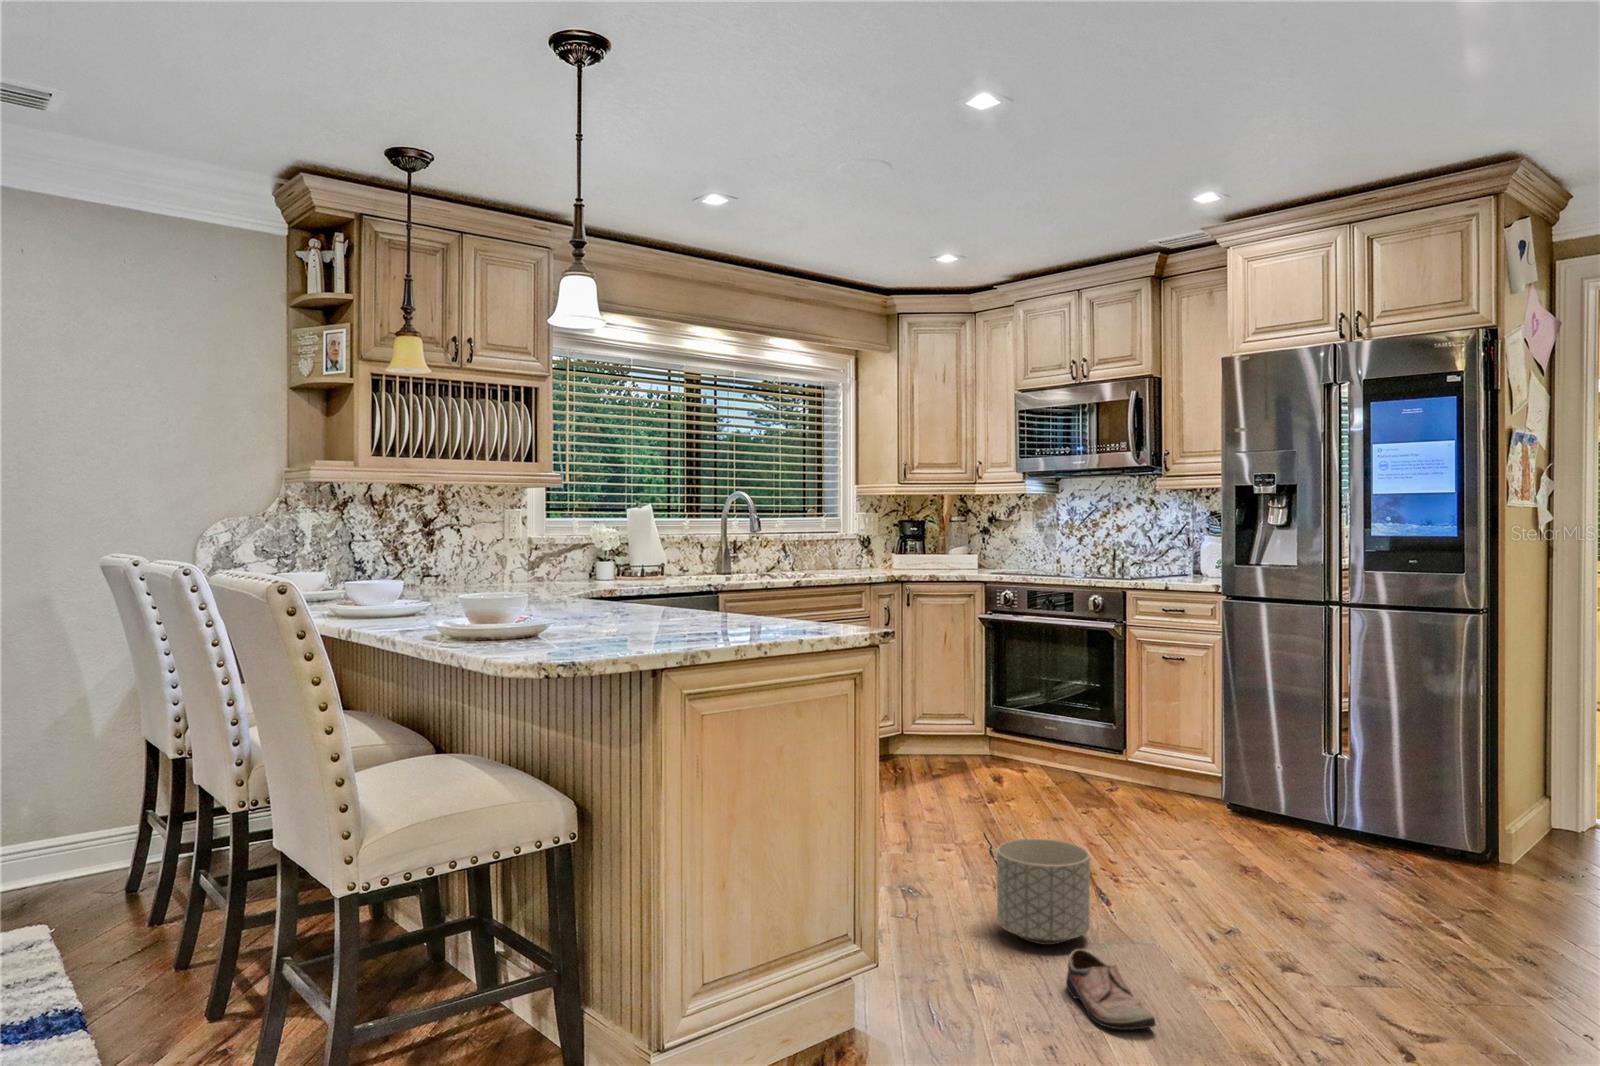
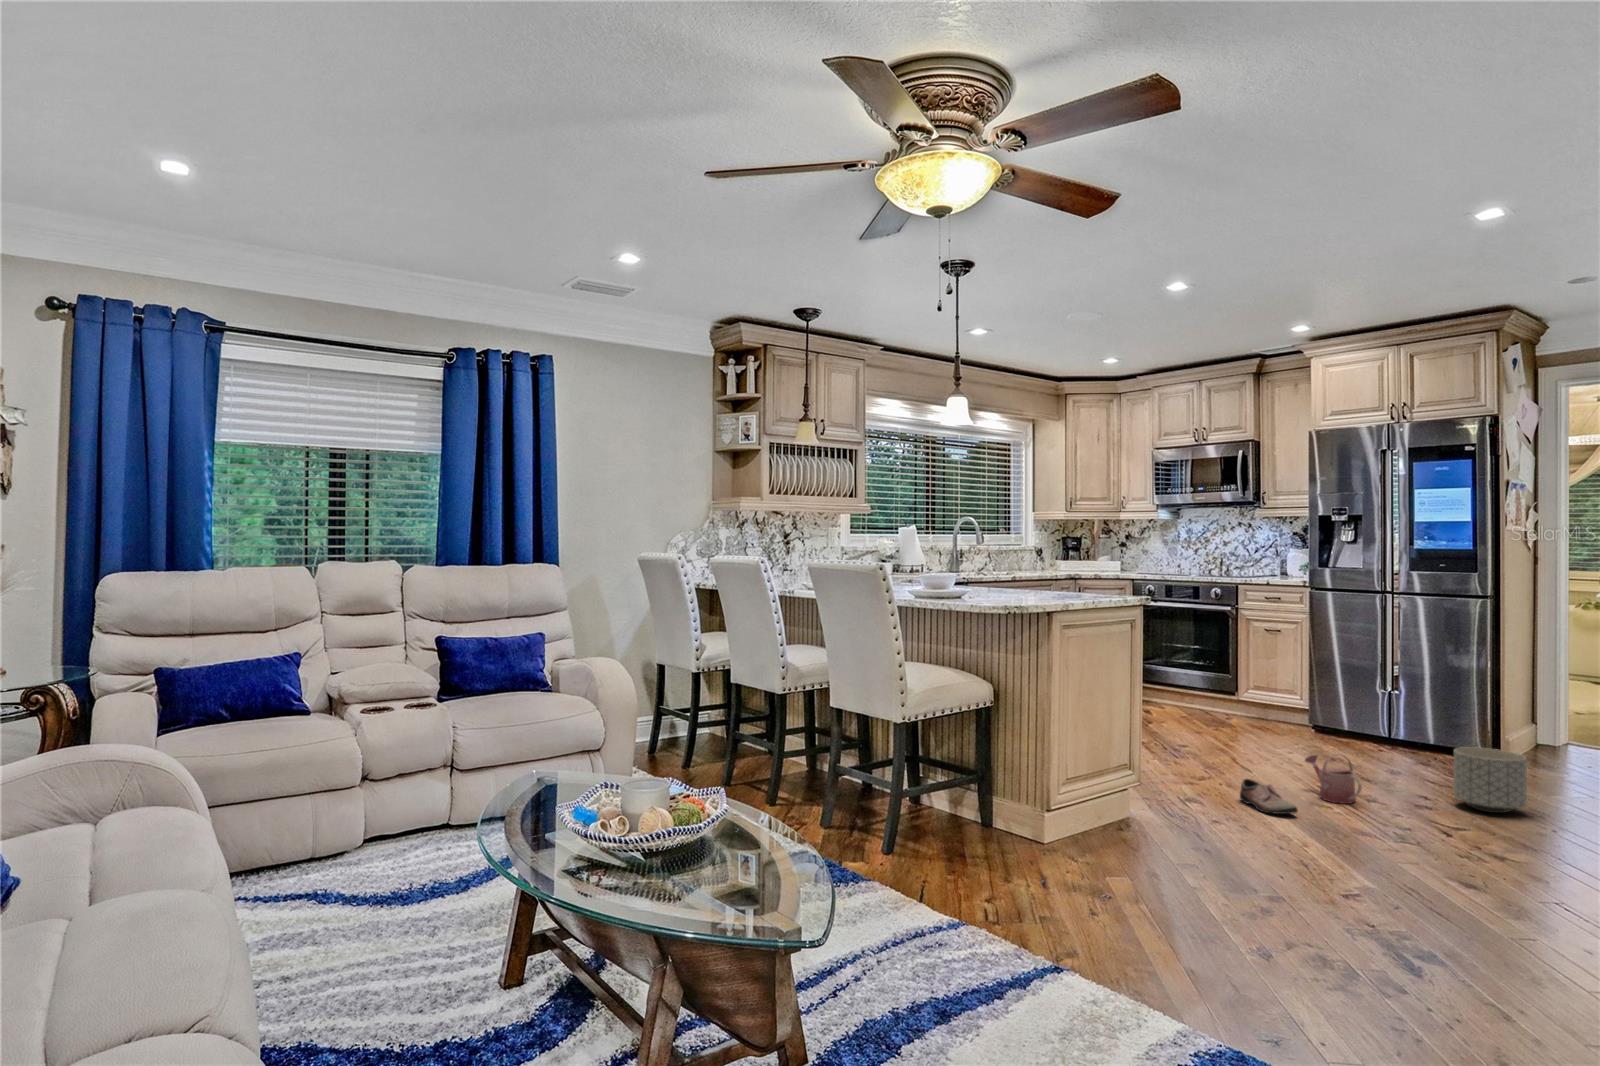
planter: present [997,839,1090,945] -> present [1454,747,1527,813]
watering can: none [1185,894,1273,990] -> present [1305,754,1362,804]

